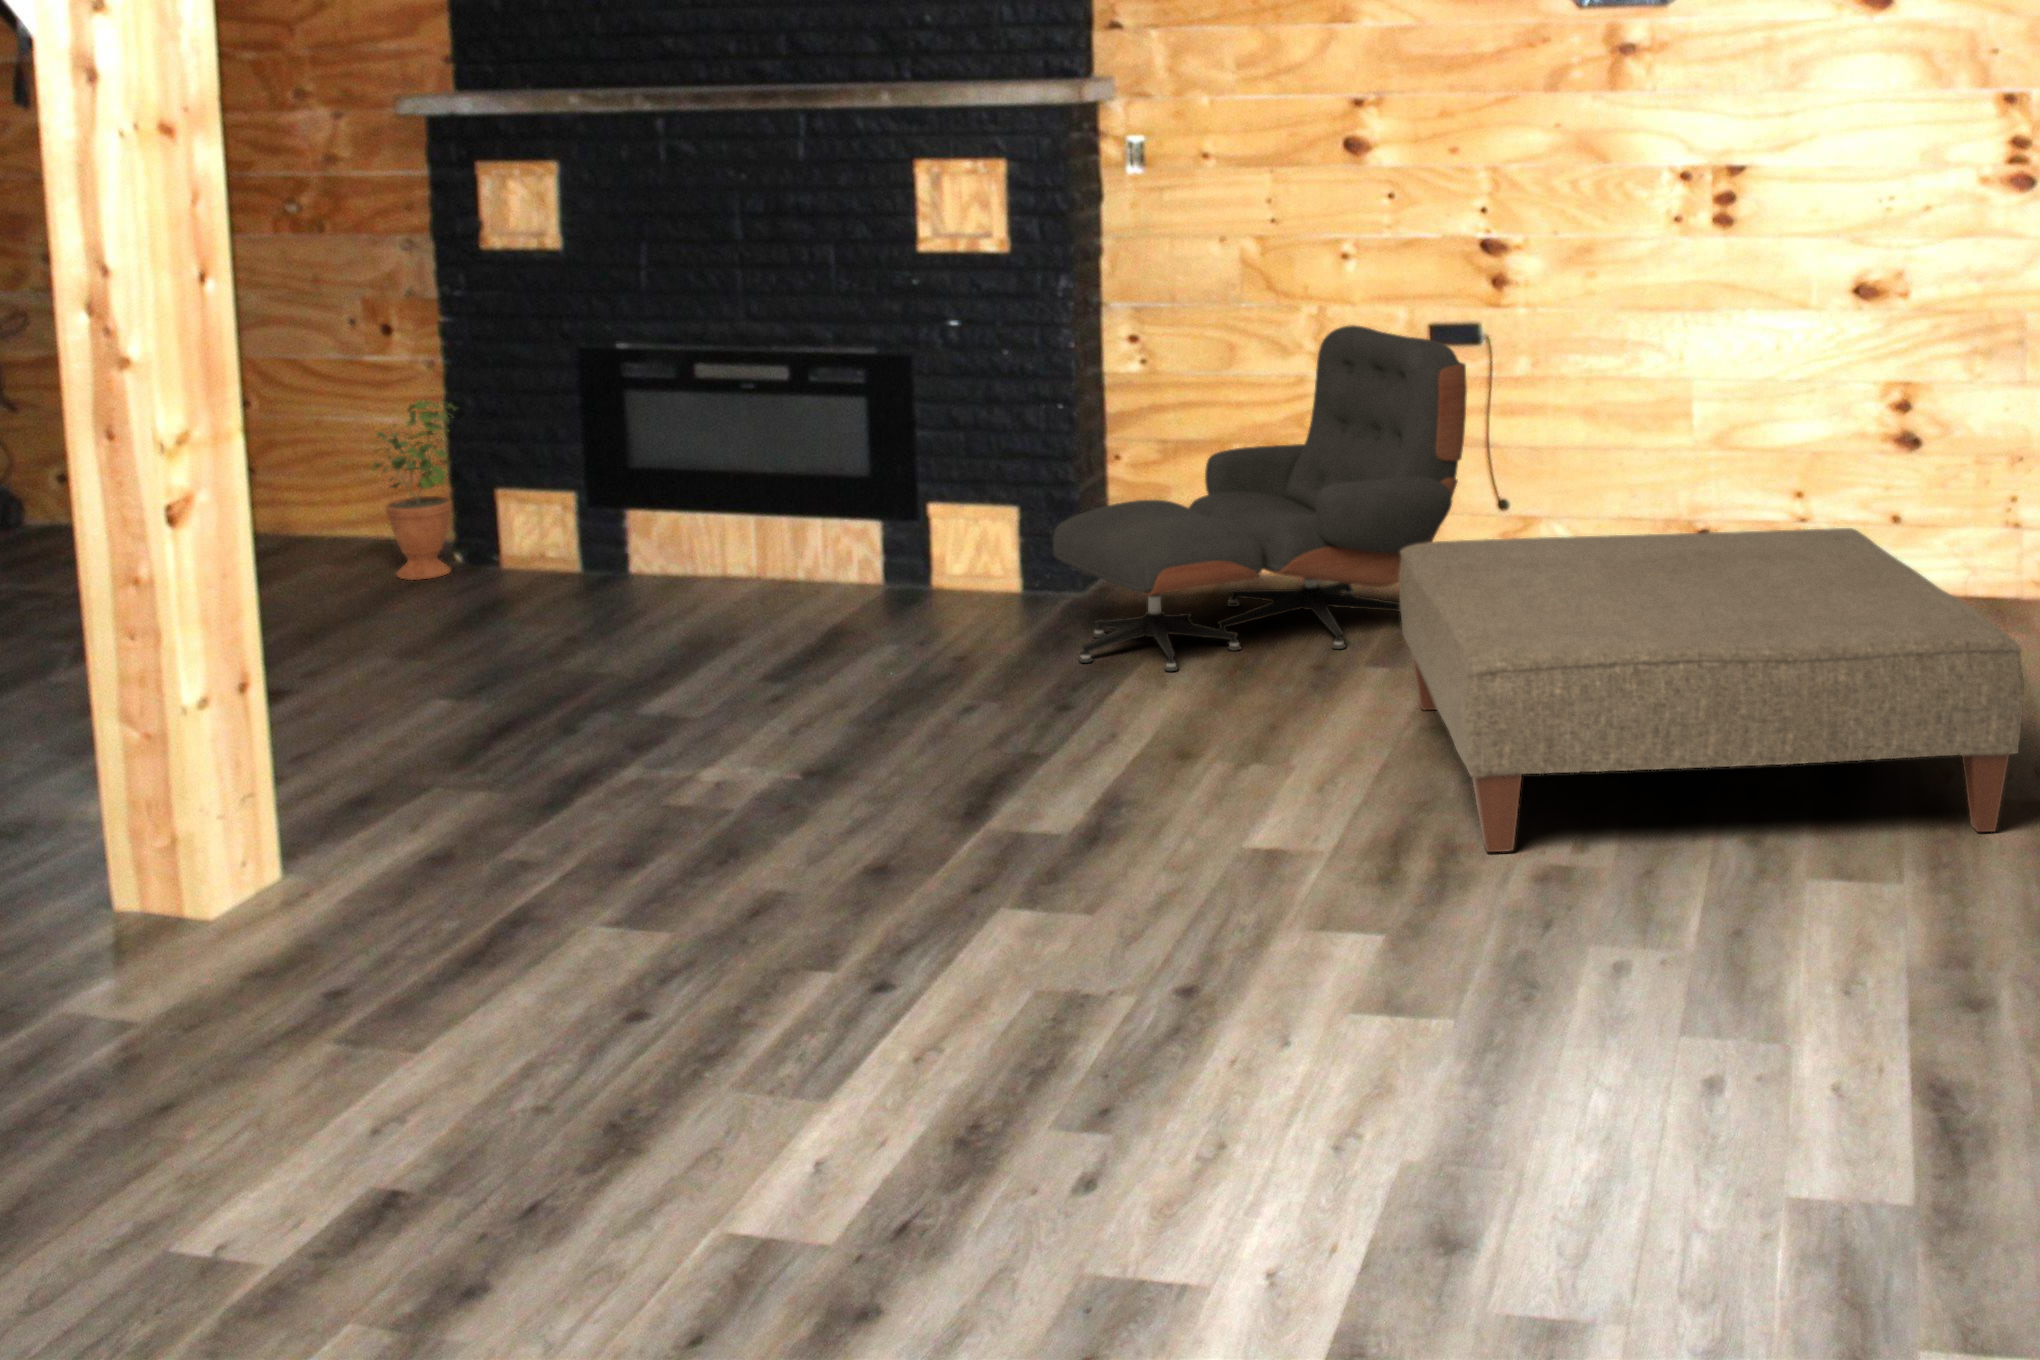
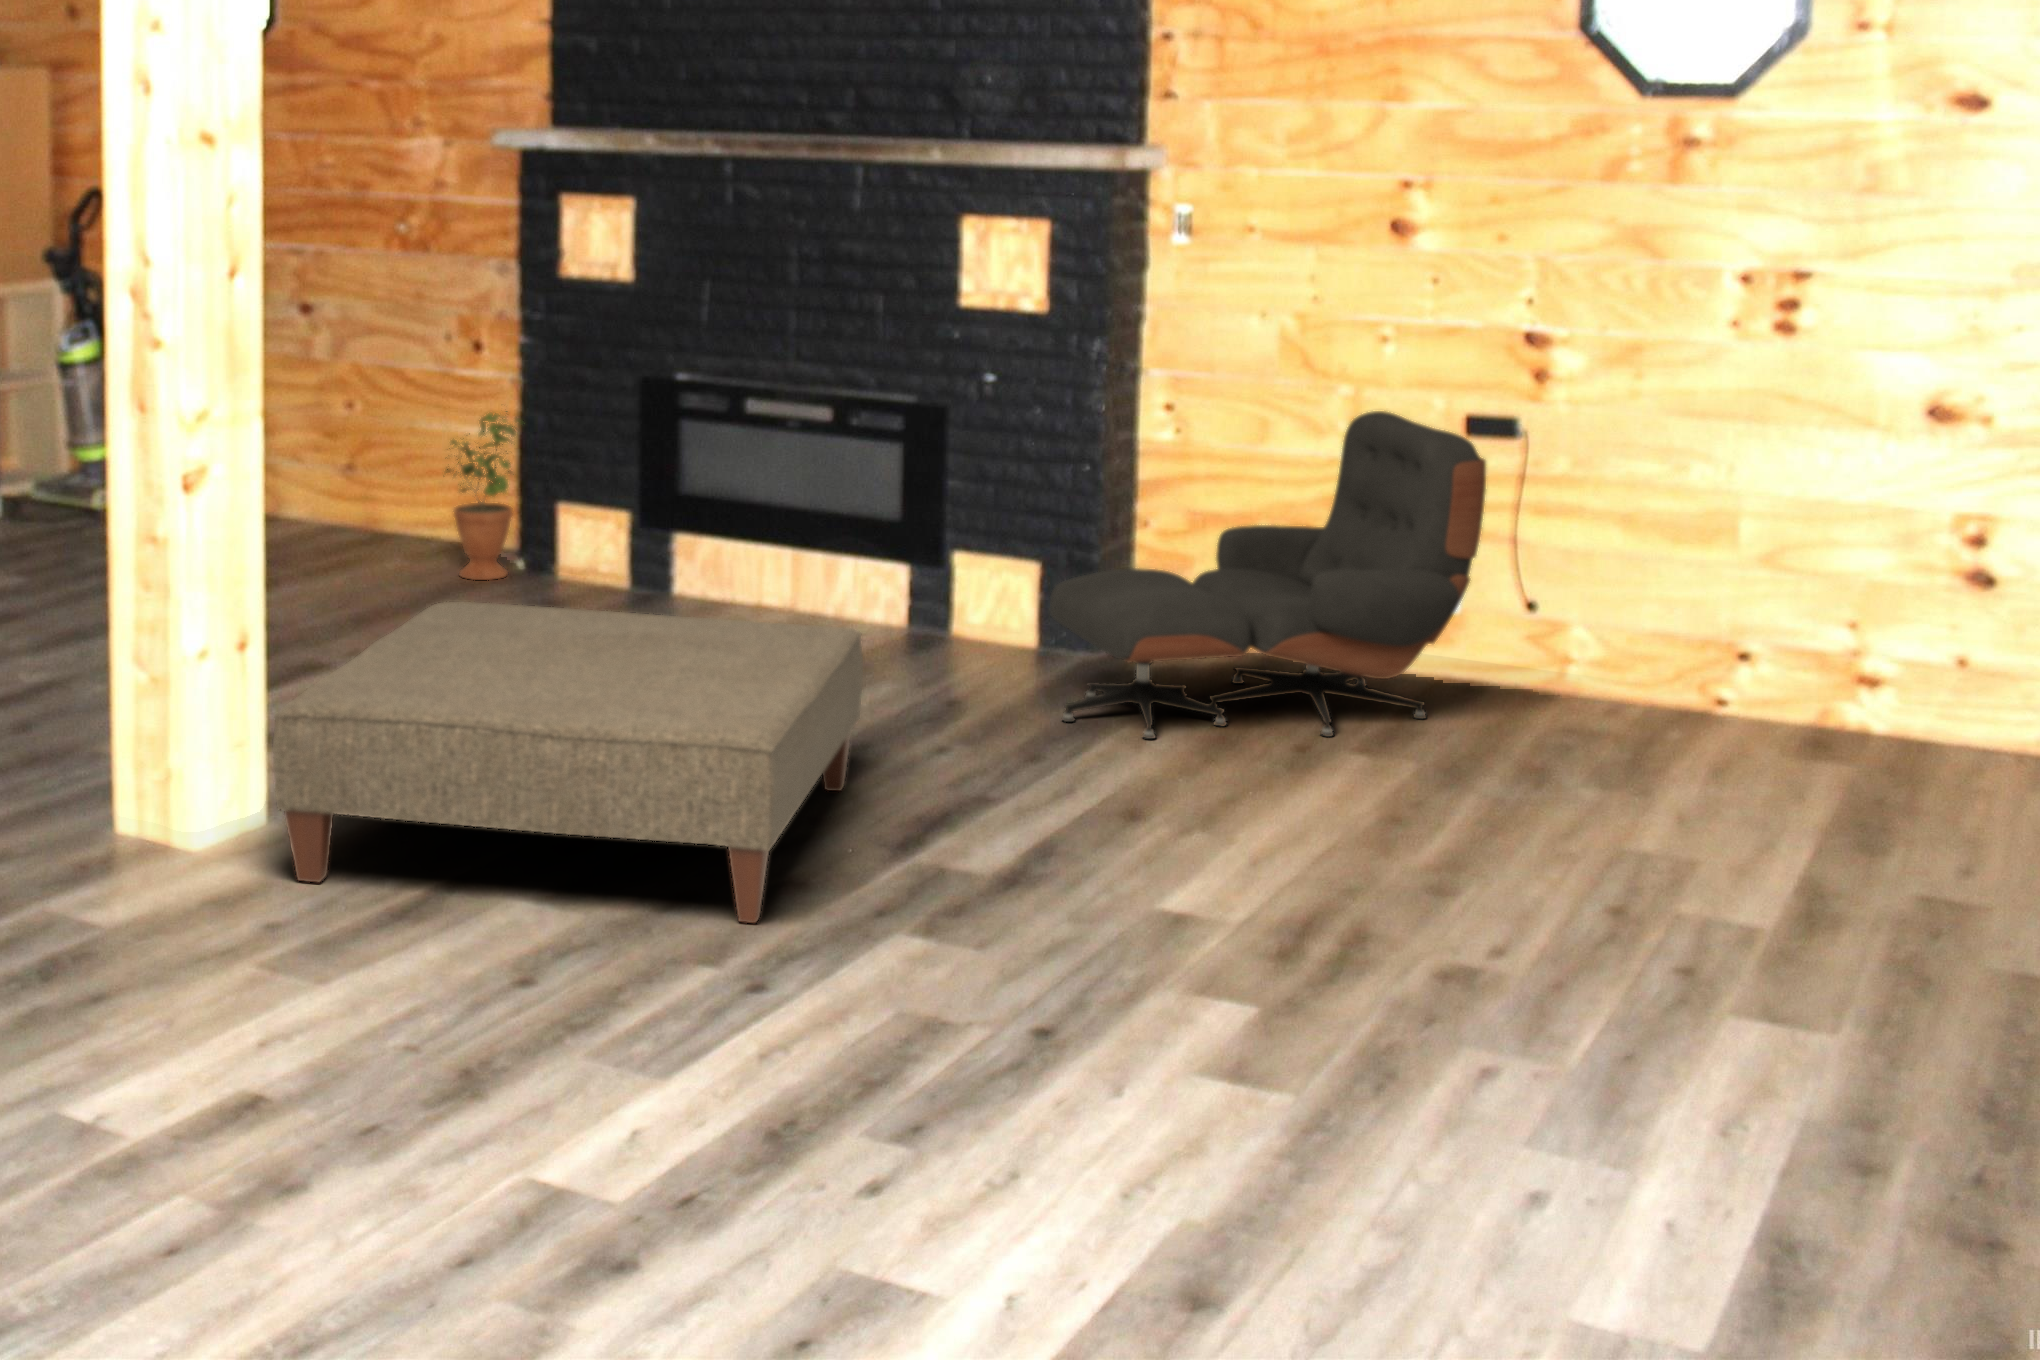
ottoman: present [1399,528,2024,852] -> present [273,602,863,923]

